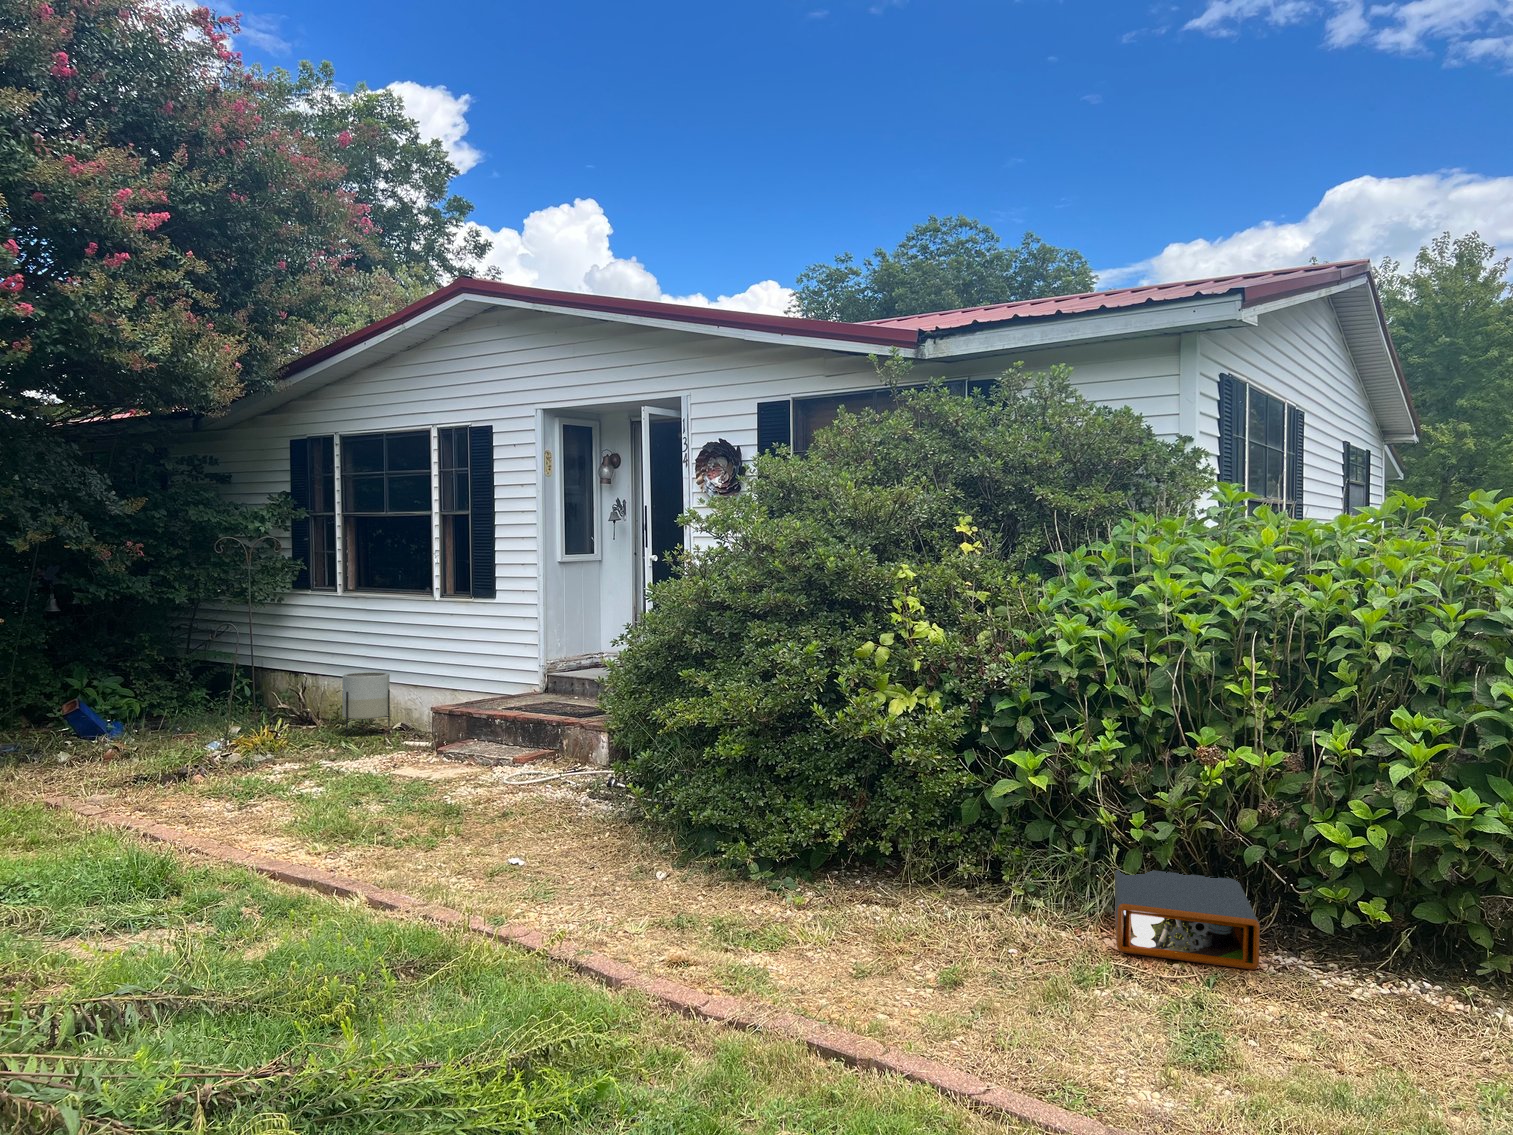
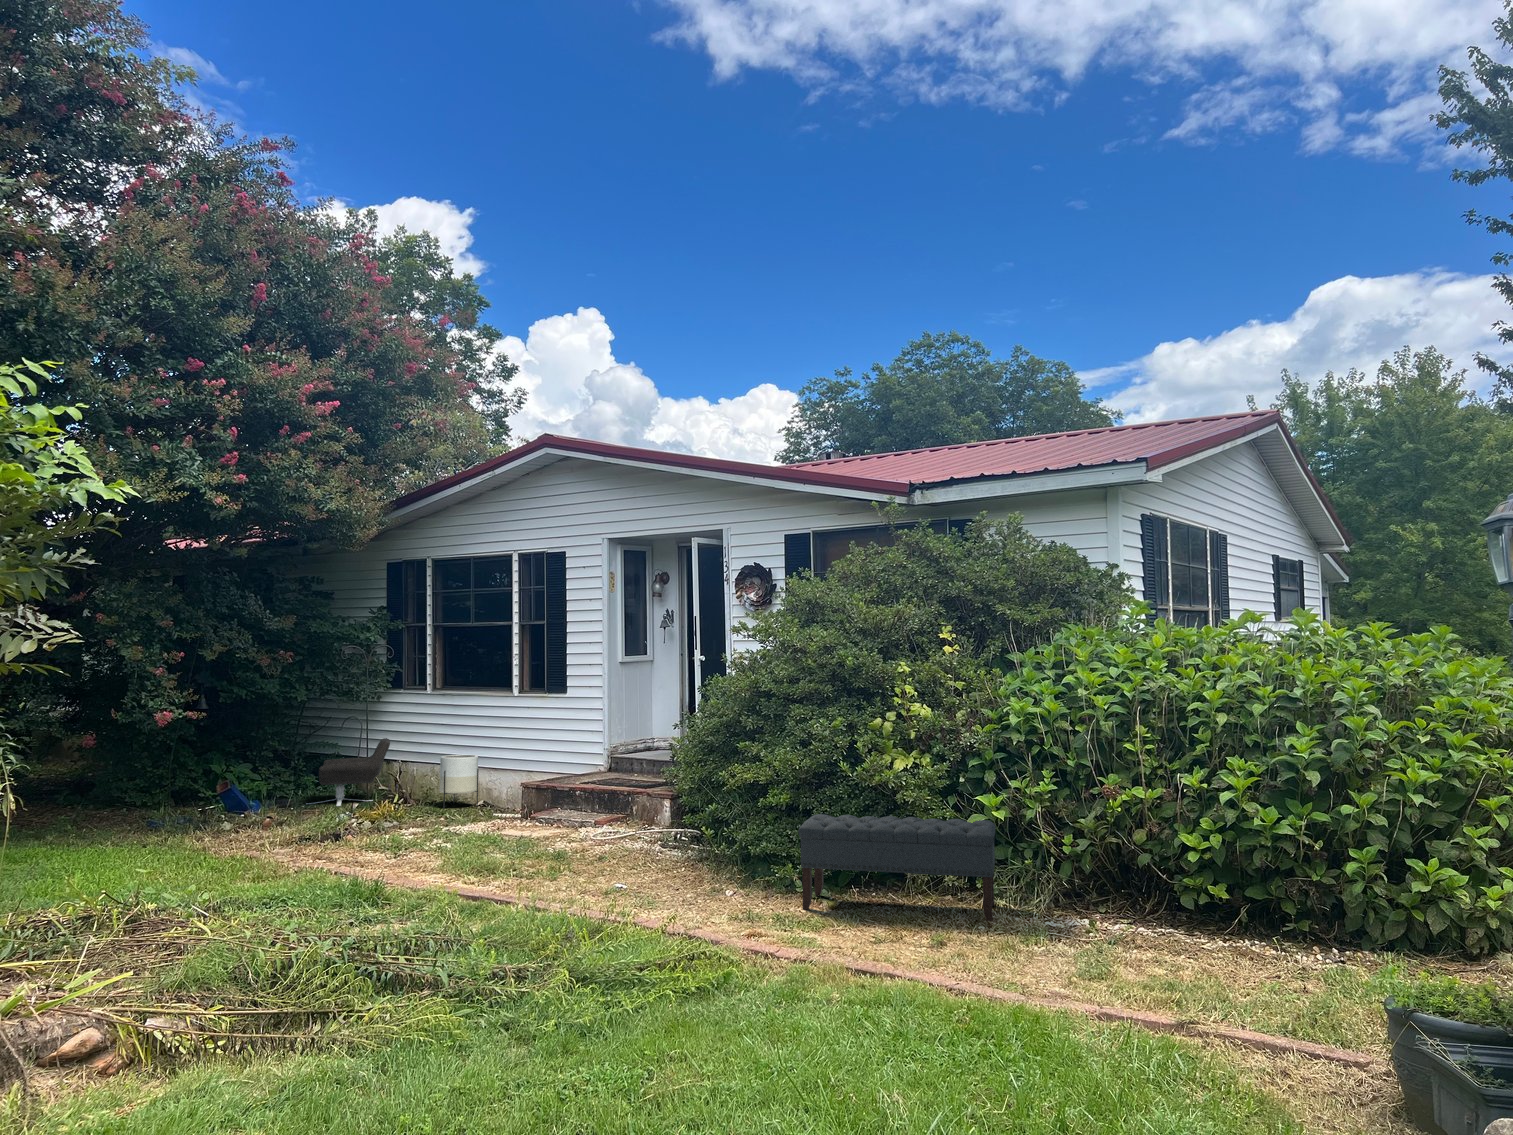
lounge chair: none [185,651,290,732] -> present [306,738,390,806]
bench: none [750,775,1032,939] -> present [798,814,995,921]
storage box: present [1114,870,1260,970] -> none [1052,875,1146,935]

